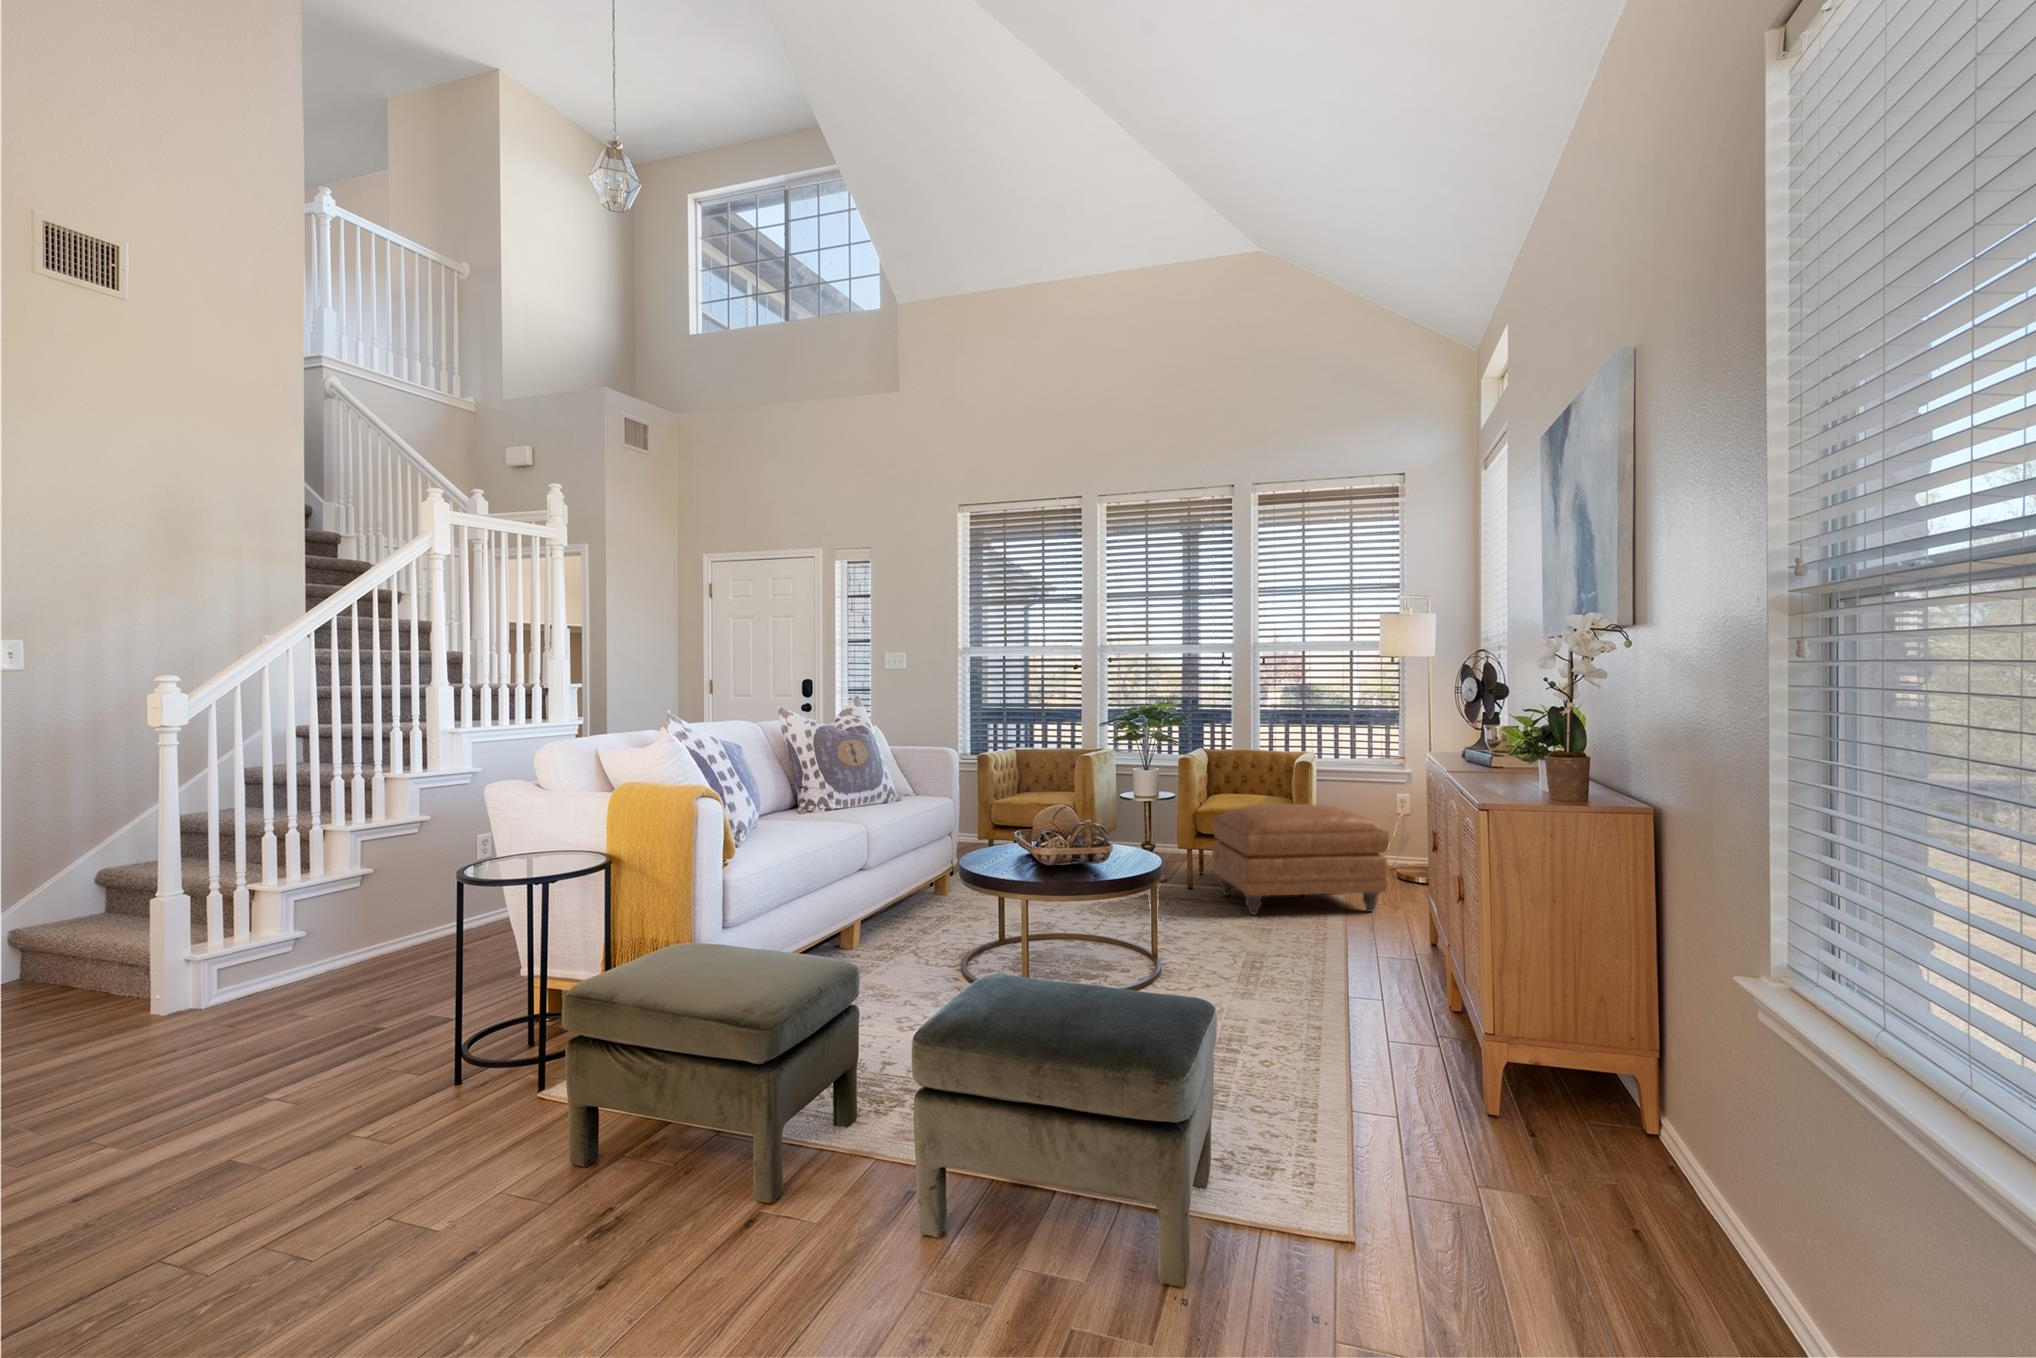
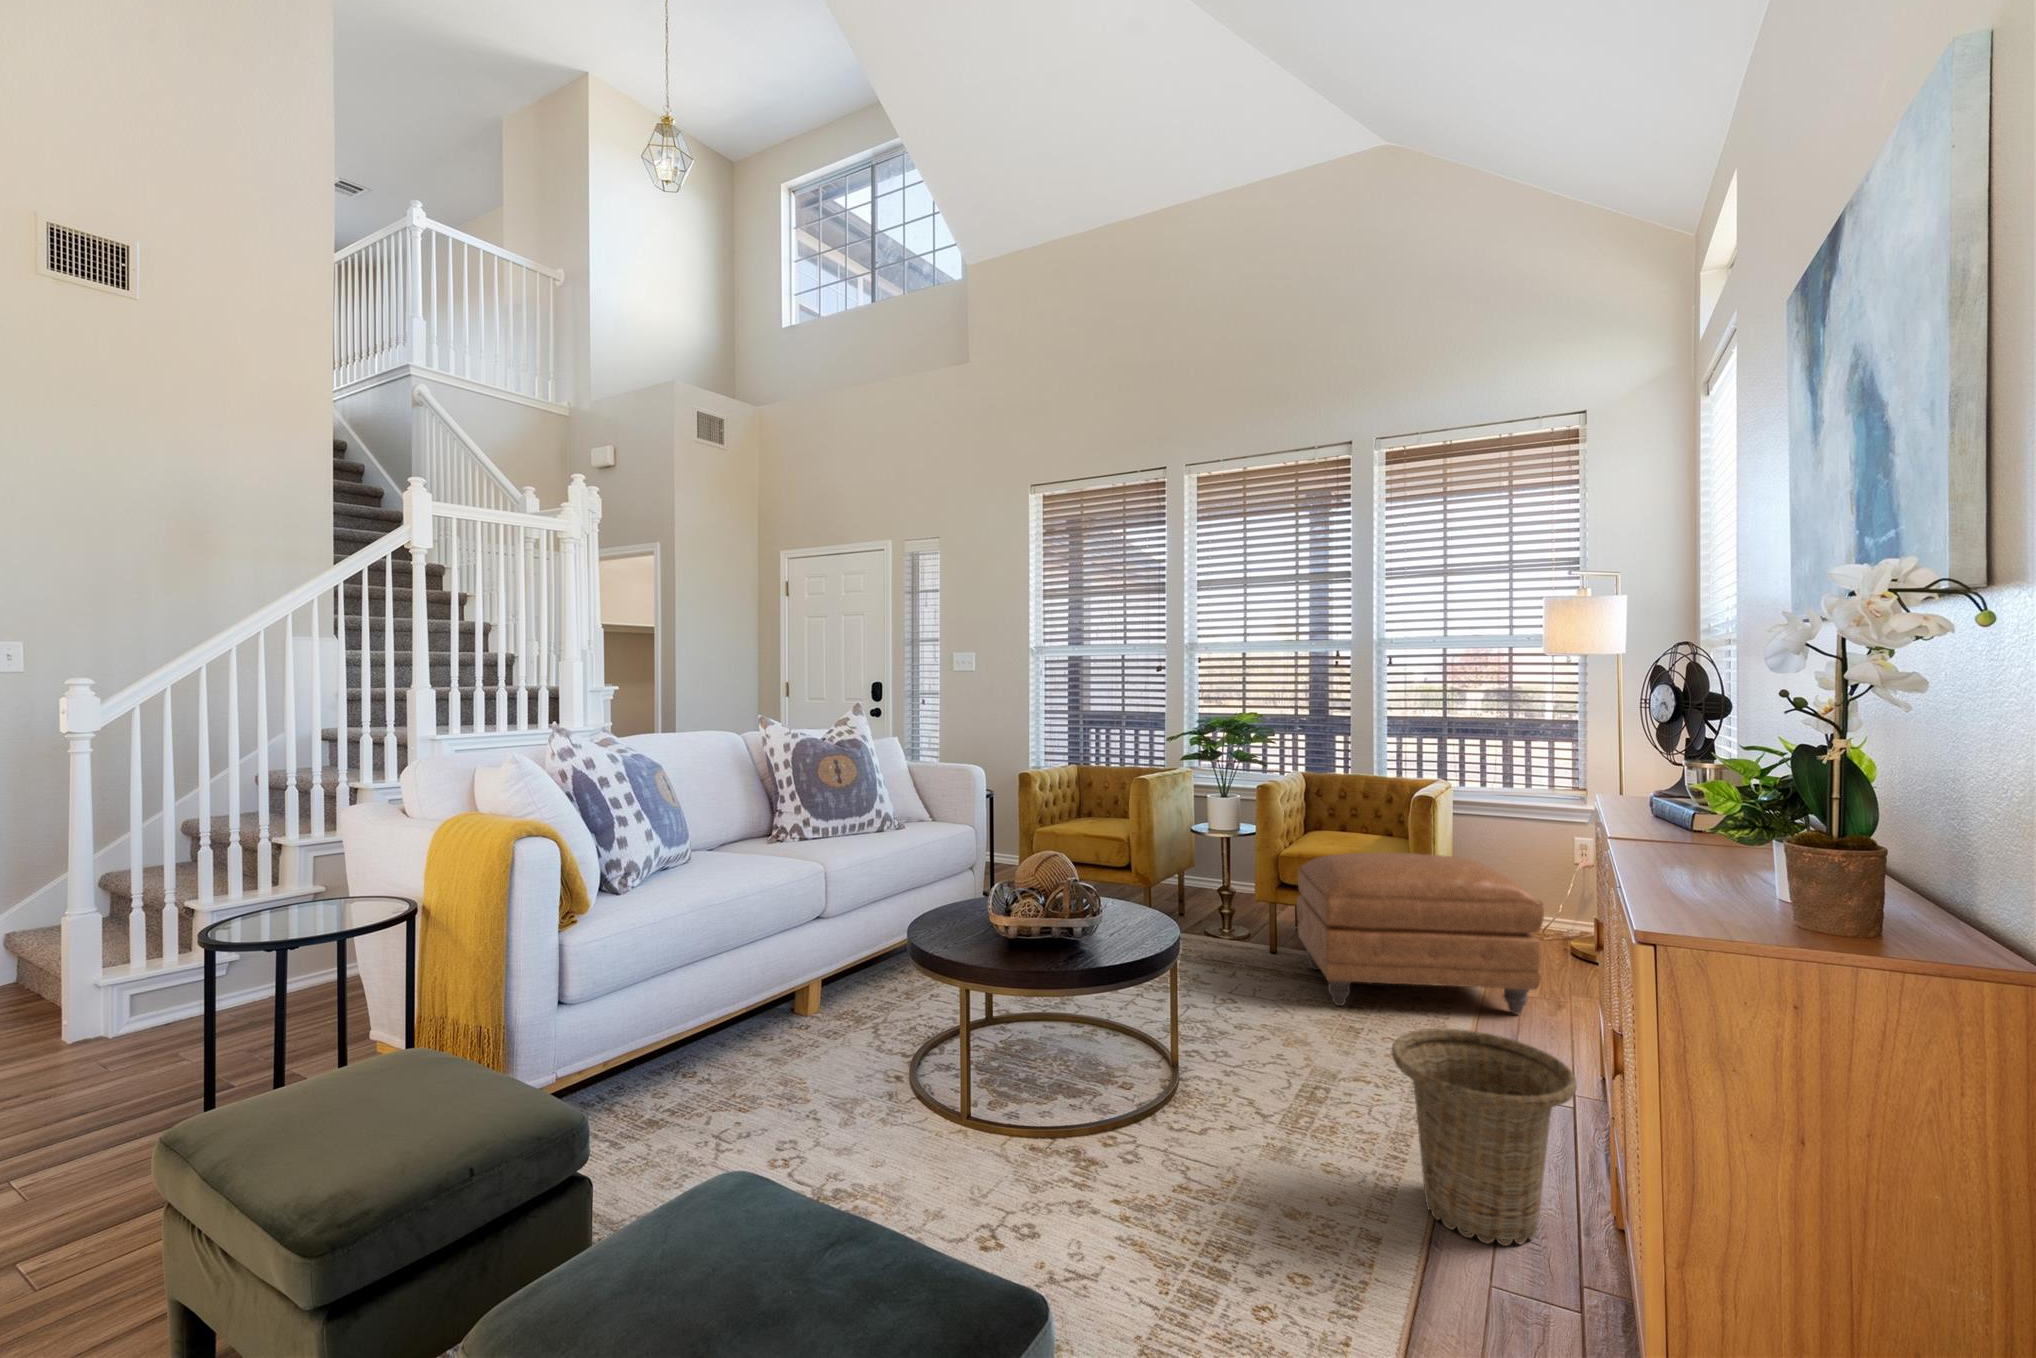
basket: none [1326,898,1435,1016] -> present [1392,1029,1577,1246]

